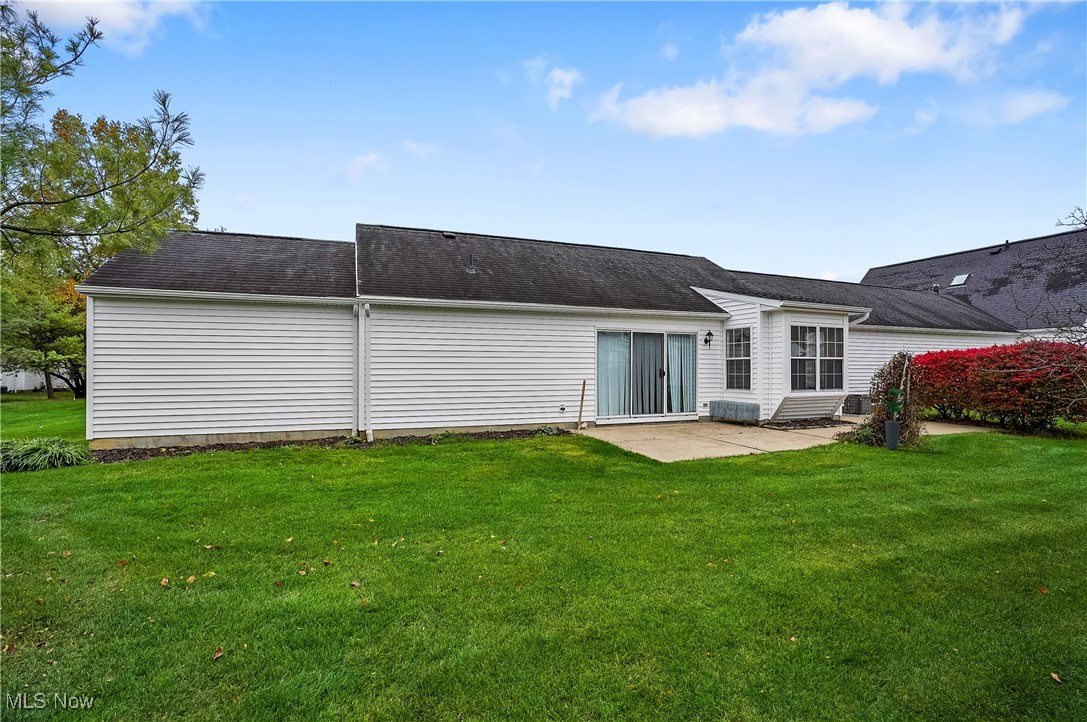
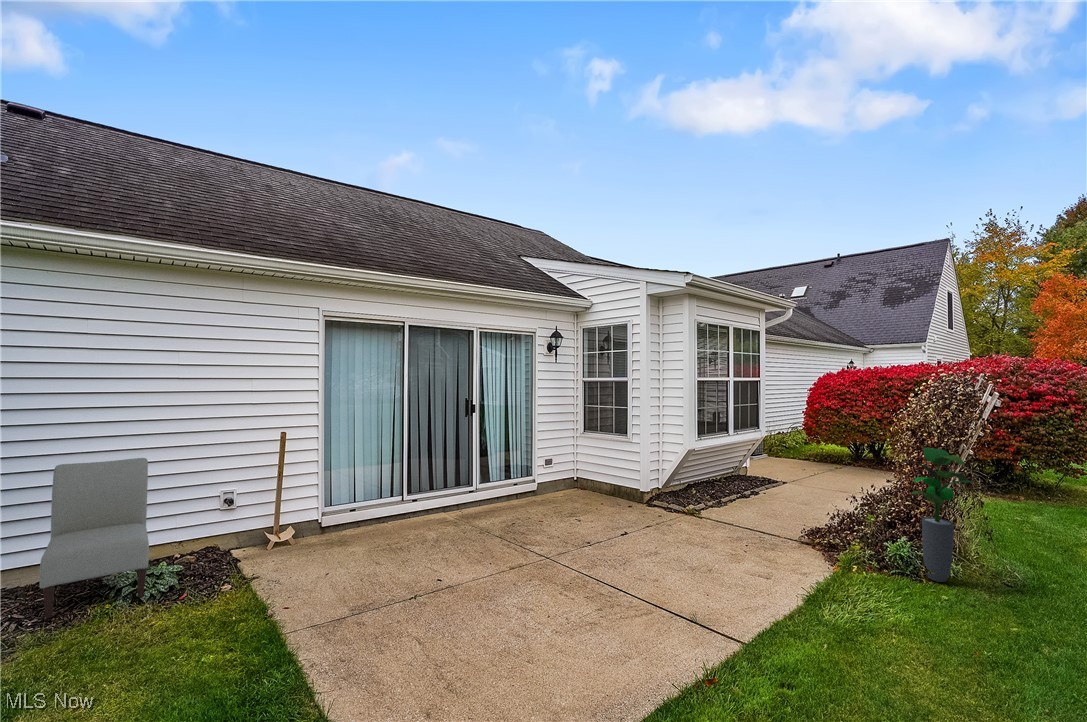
chair: none [518,388,555,434] -> present [39,458,149,618]
bench: present [709,400,760,427] -> none [556,451,643,507]

